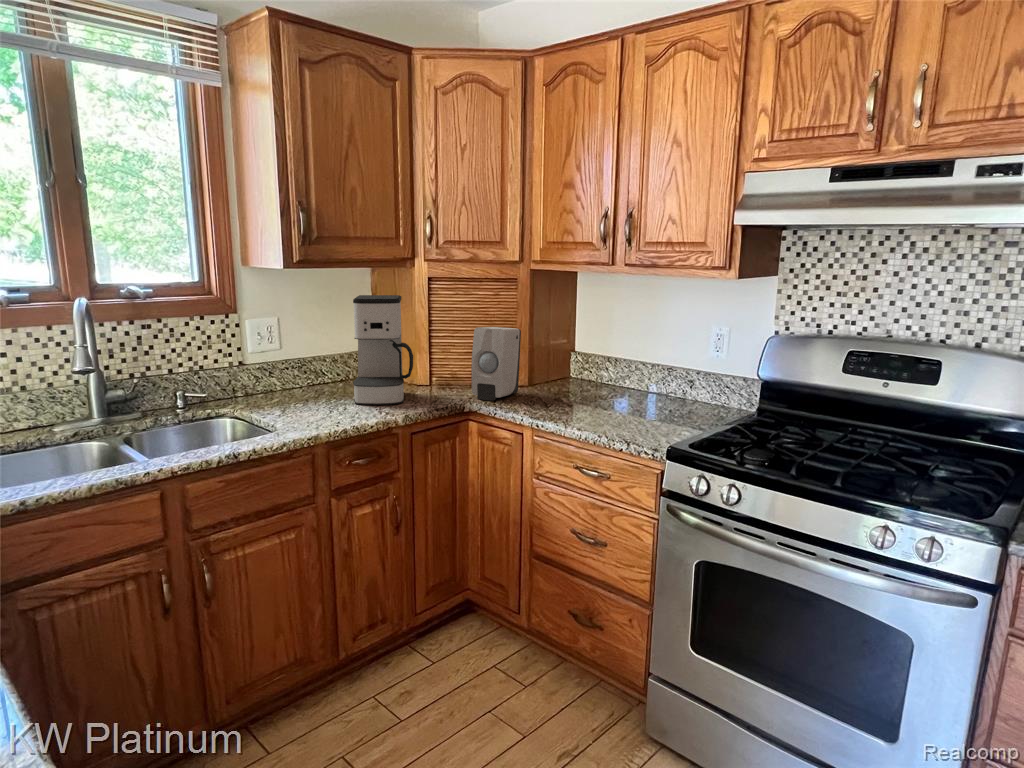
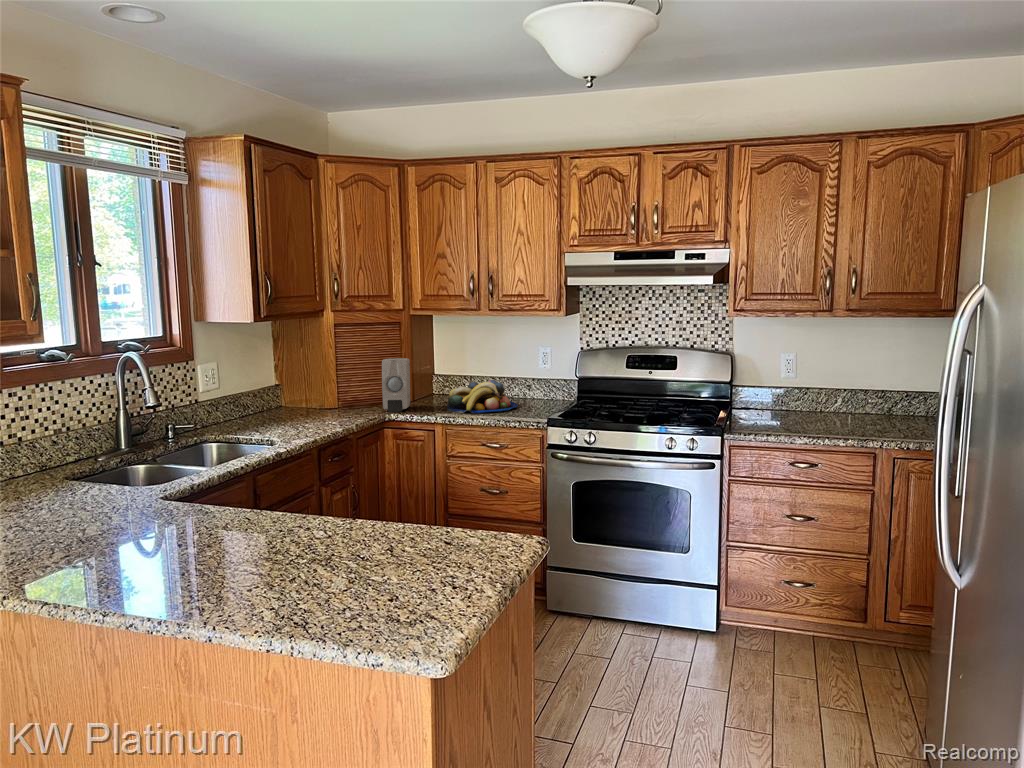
coffee maker: present [353,295,413,405] -> none [289,339,341,423]
fruit bowl: none [556,368,662,418] -> present [447,380,518,413]

